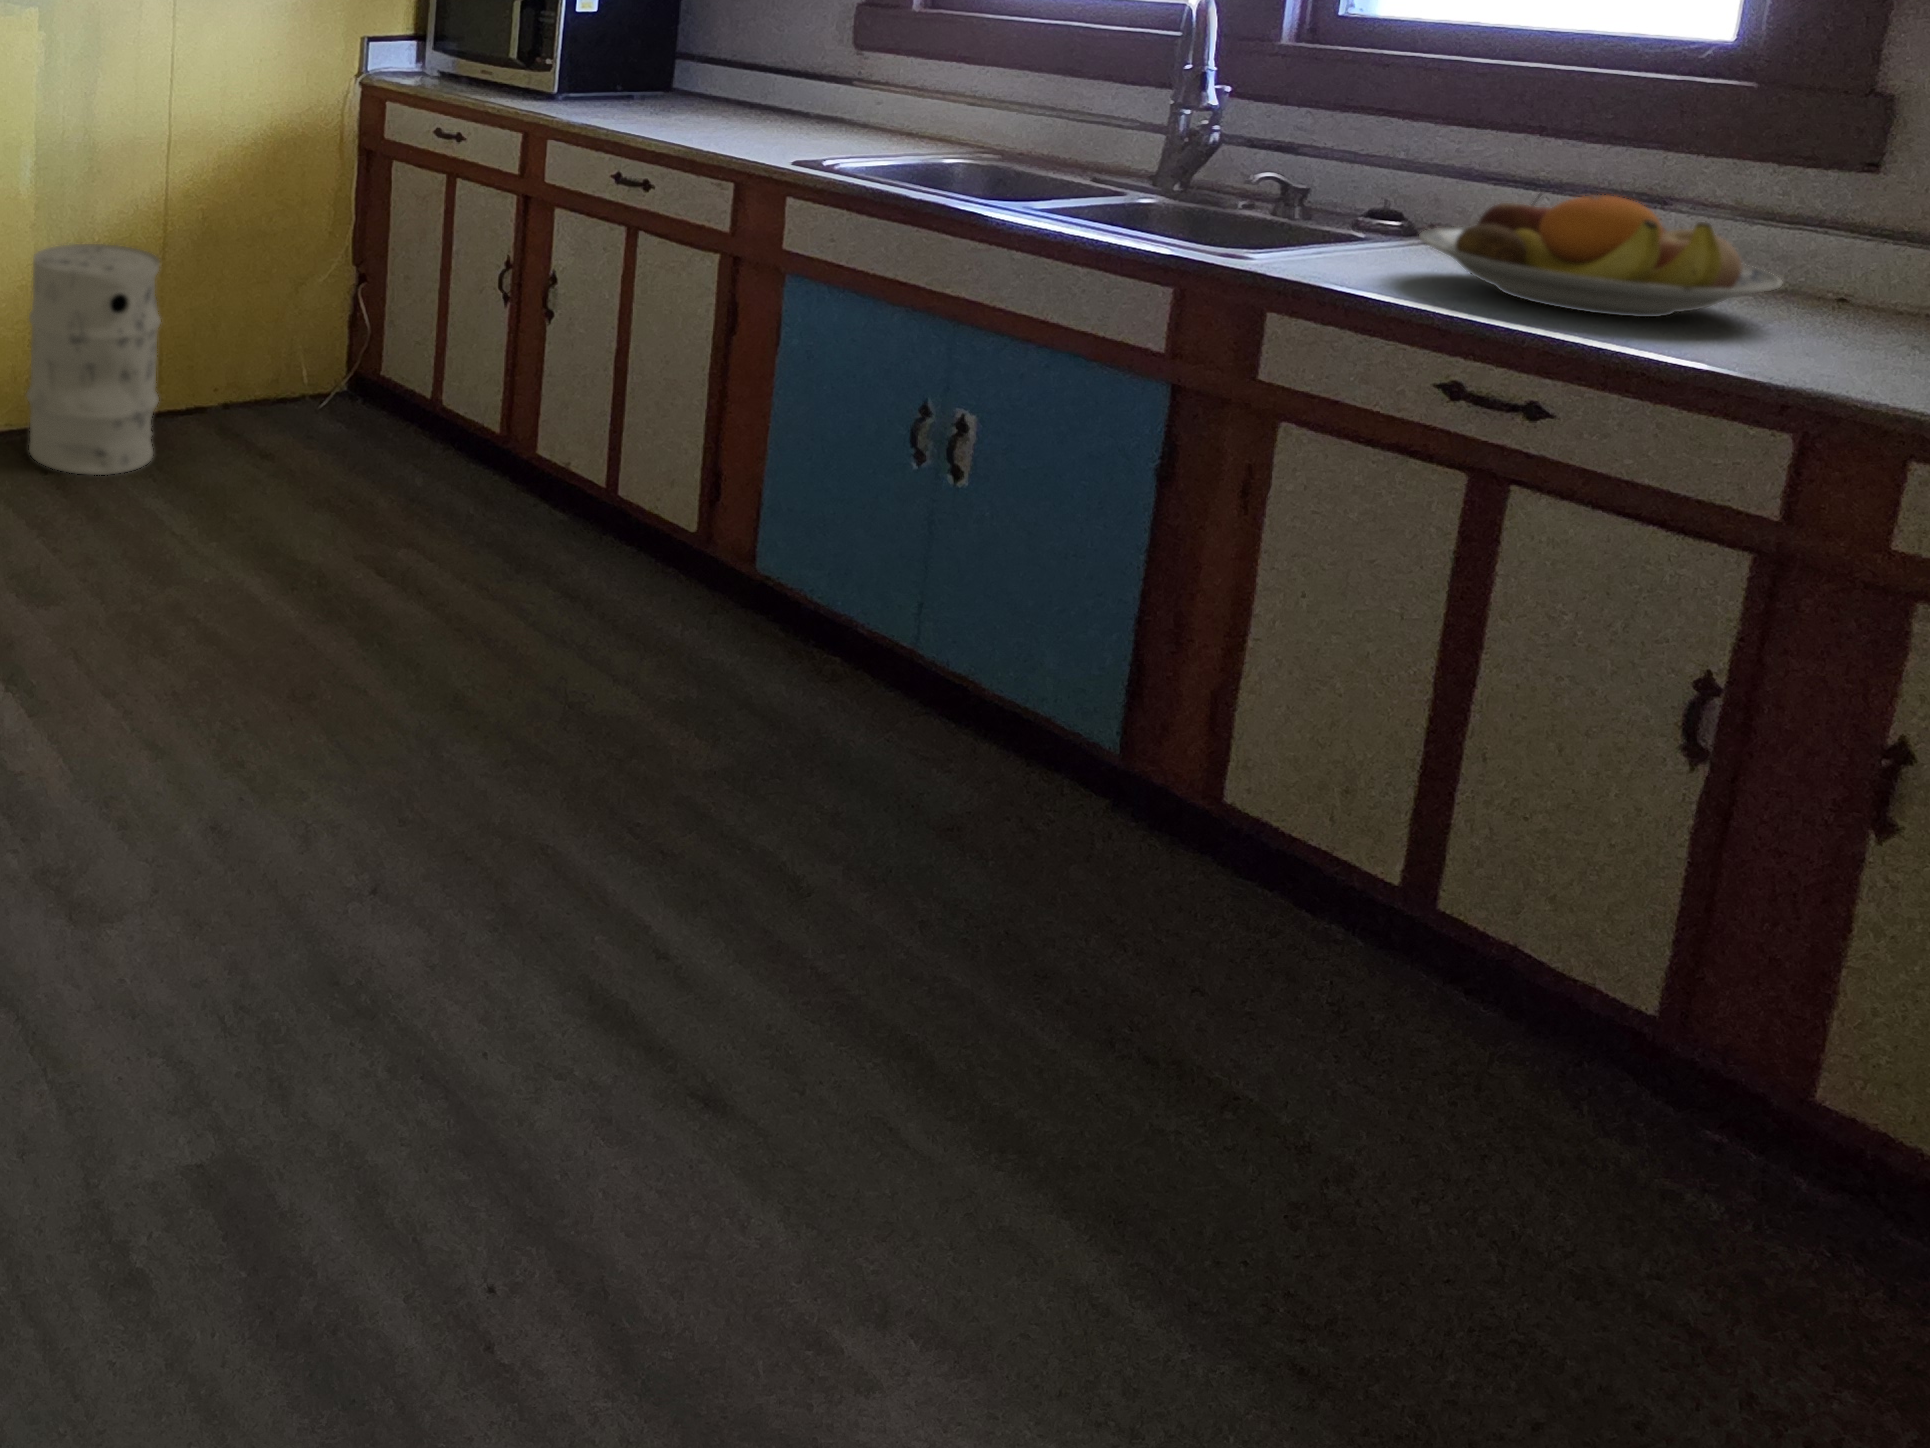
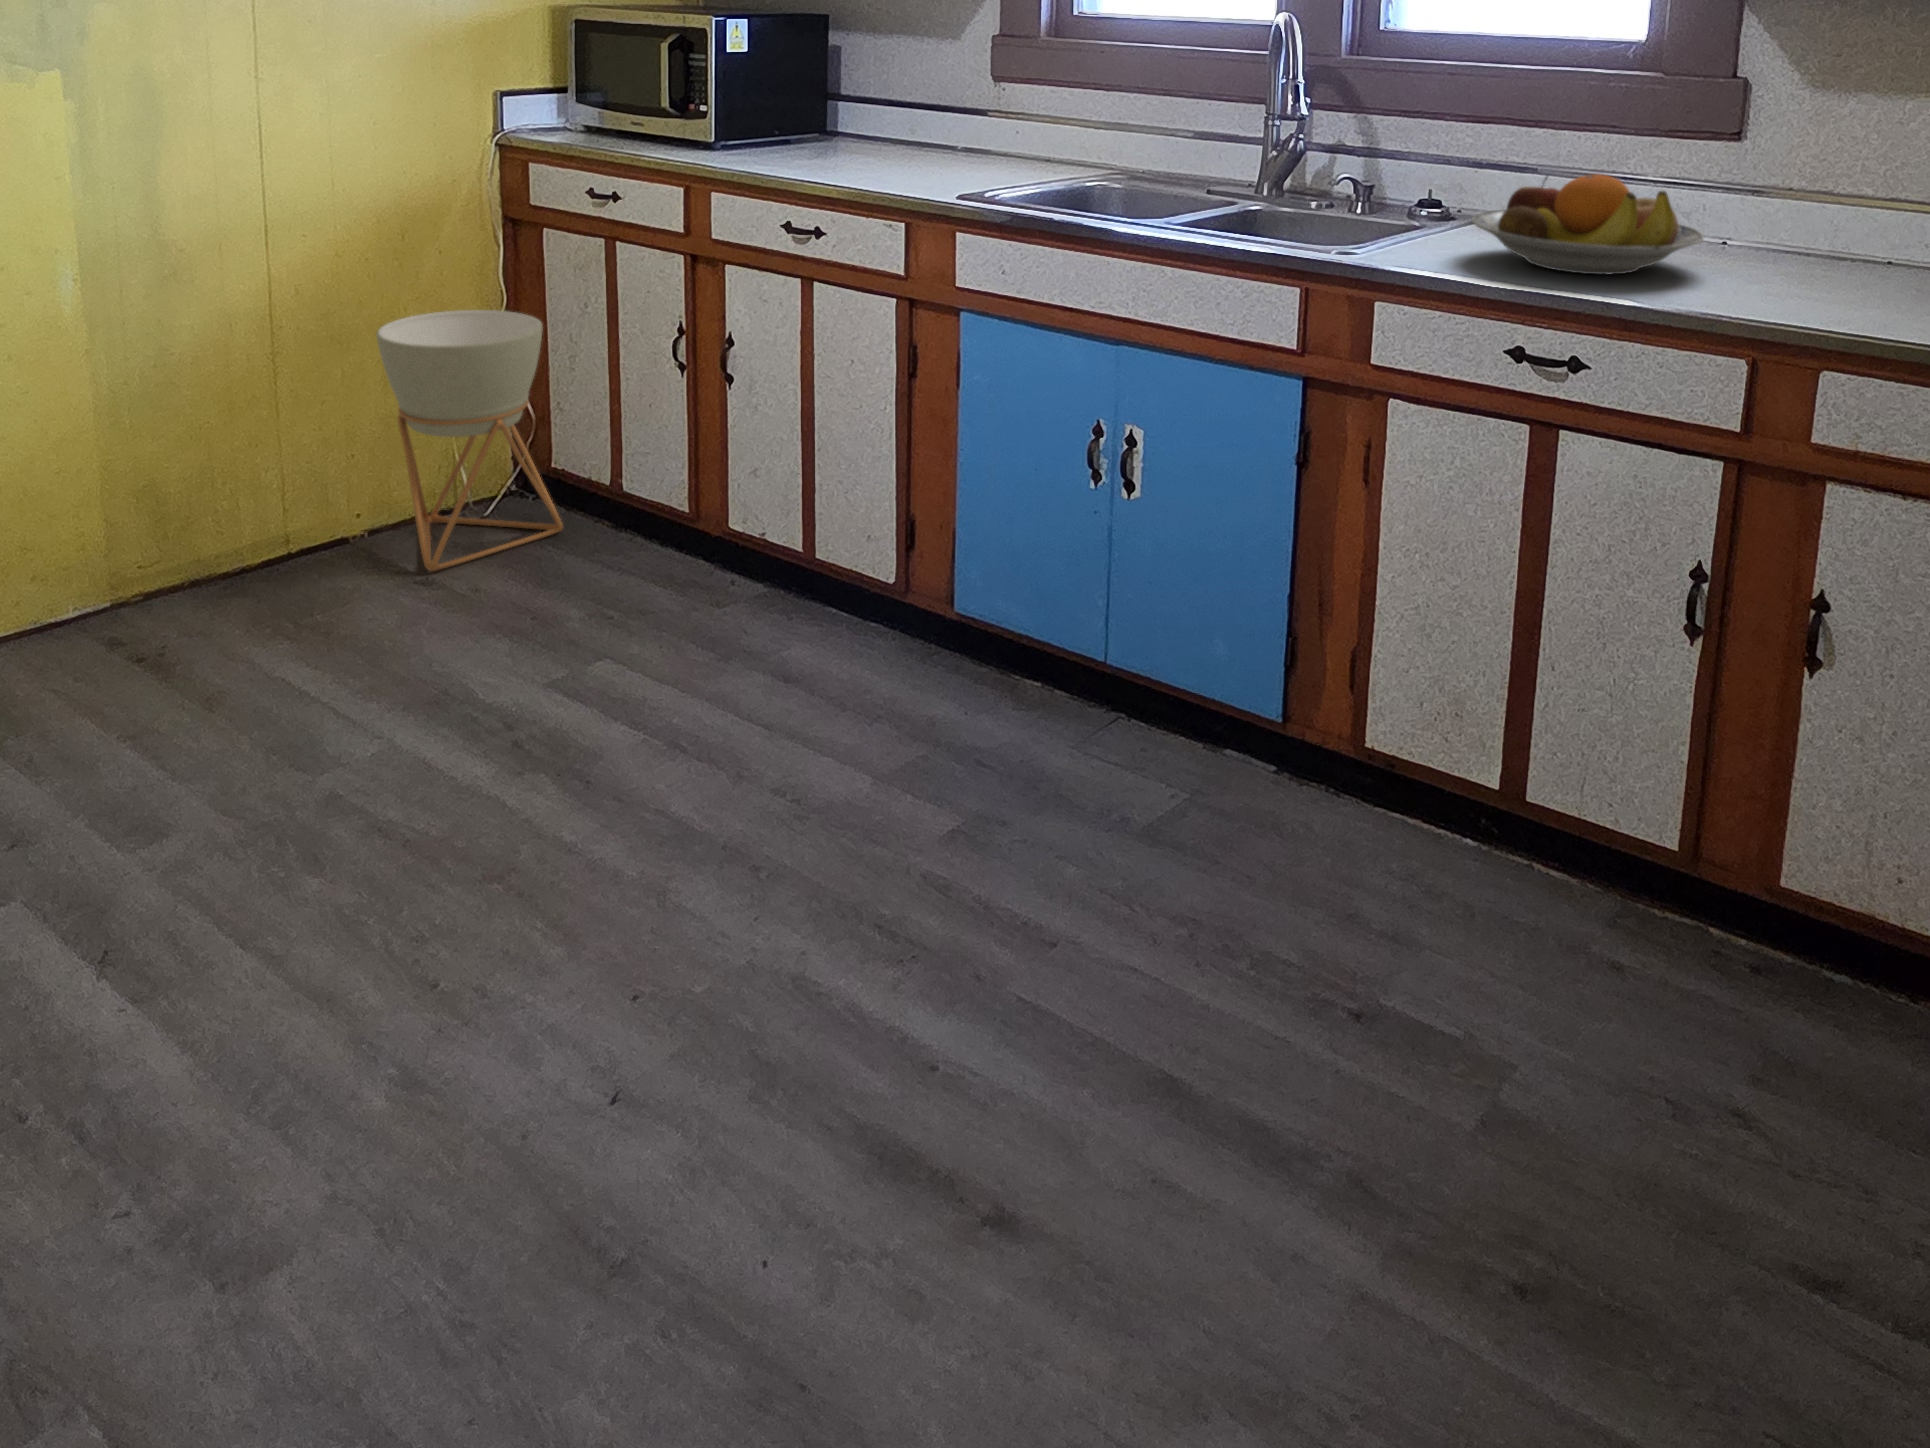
planter: none [244,224,382,446] -> present [377,310,563,571]
trash can: present [27,244,161,475] -> none [89,364,287,656]

